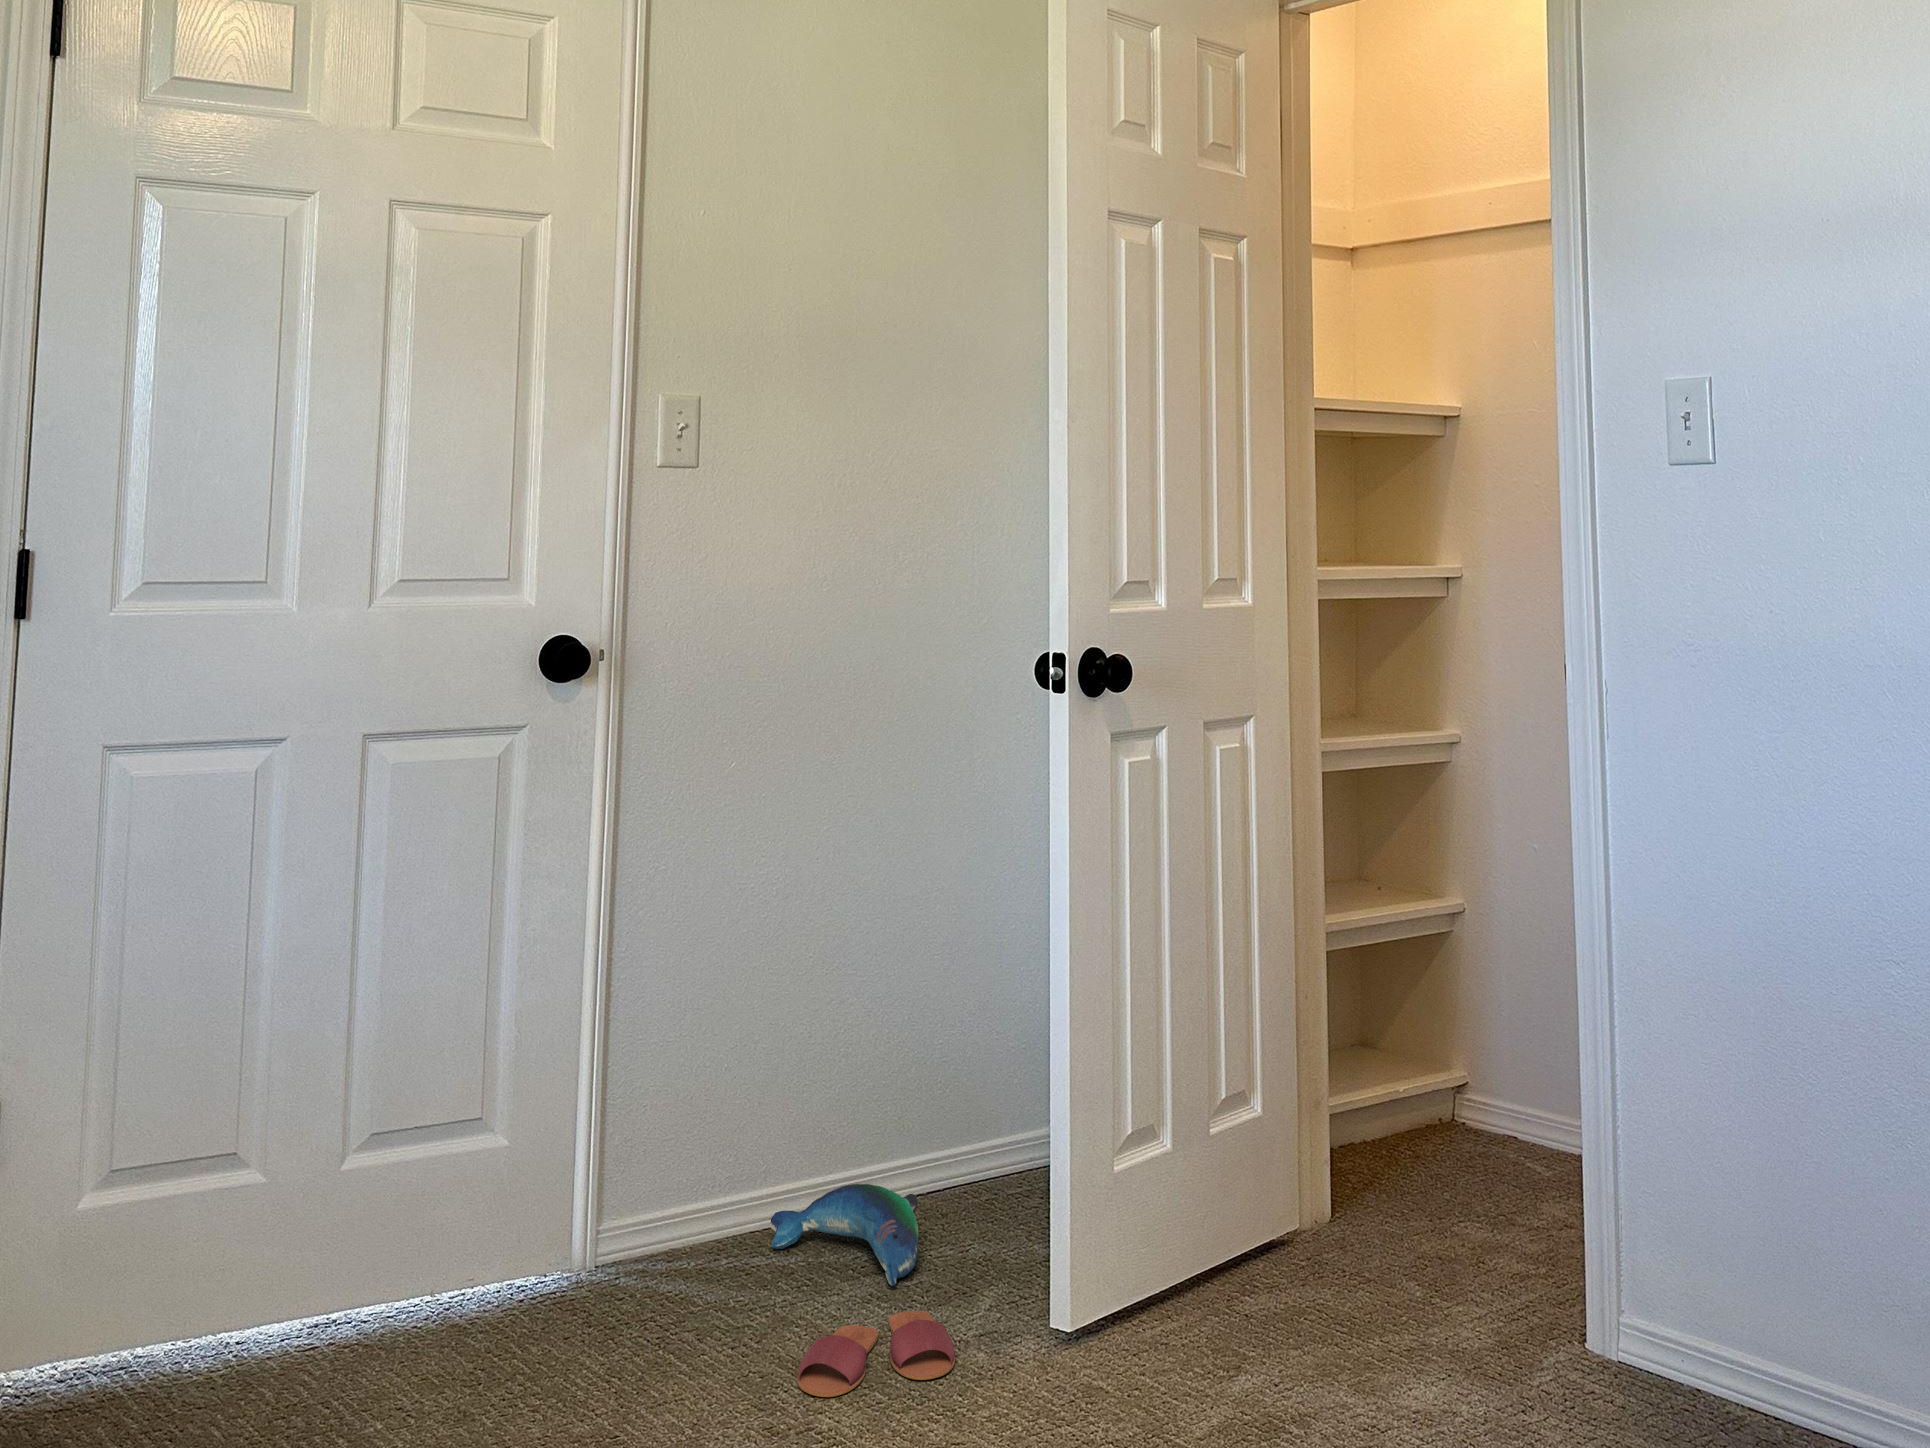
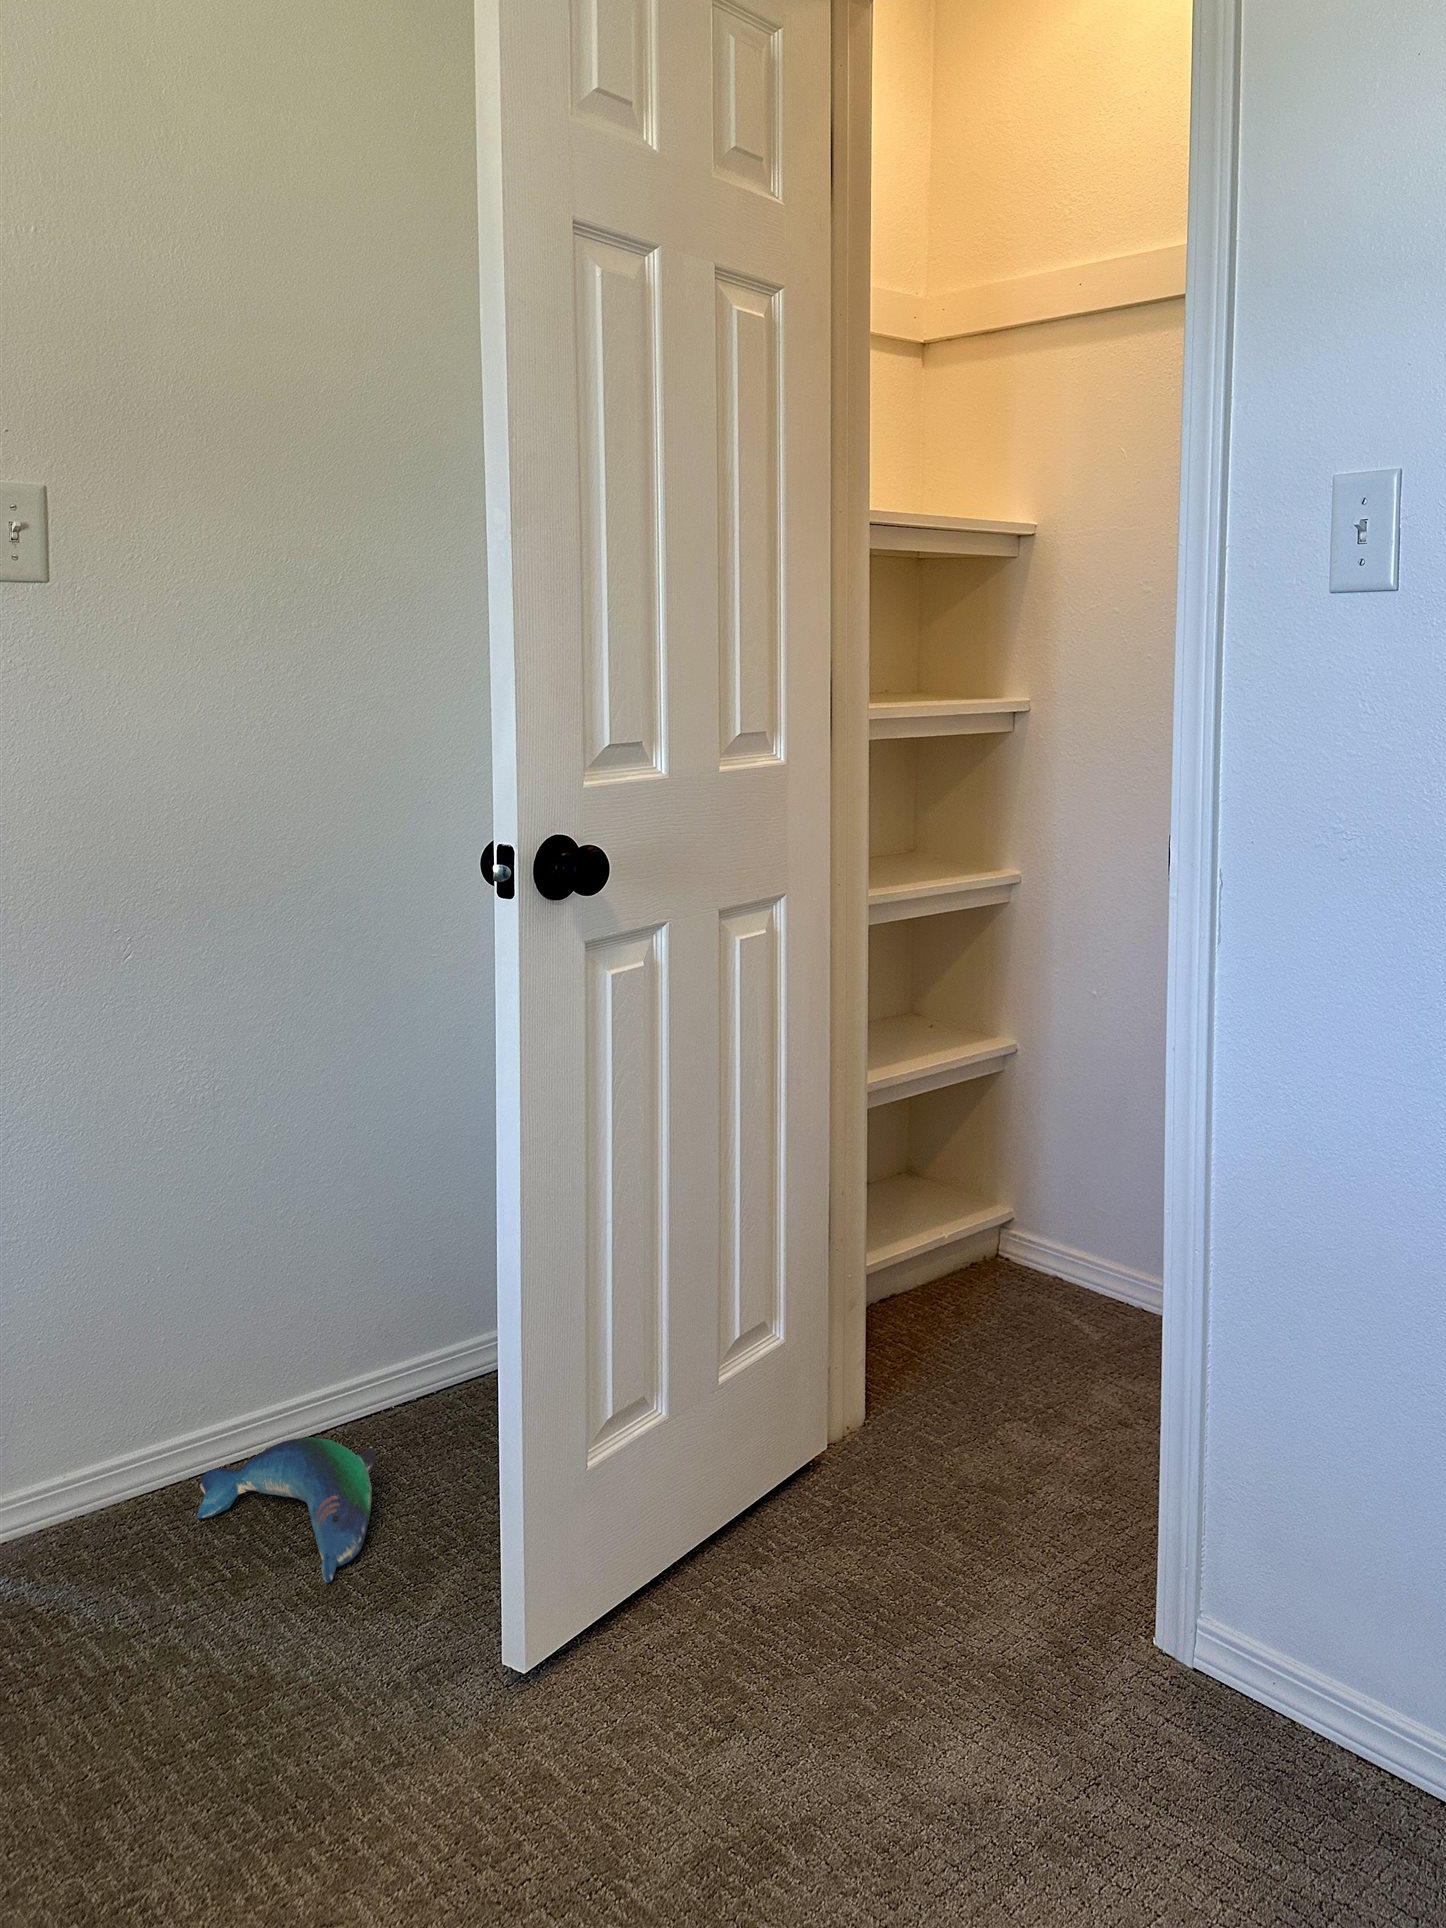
slippers: present [797,1311,955,1397] -> none [148,1632,375,1825]

